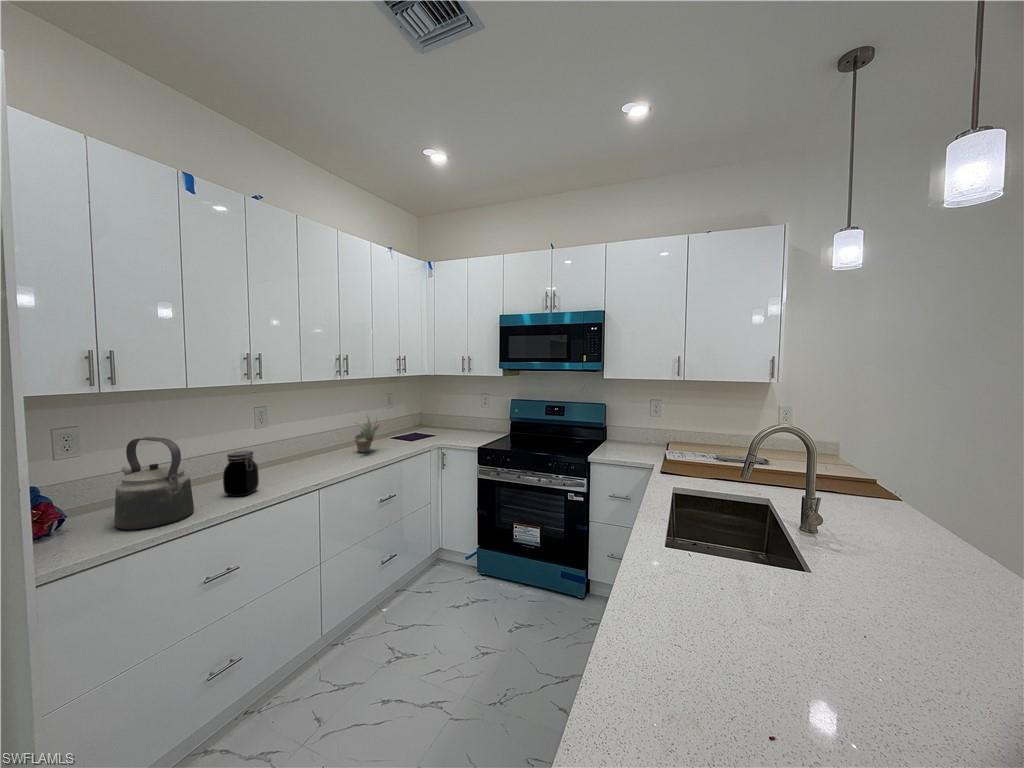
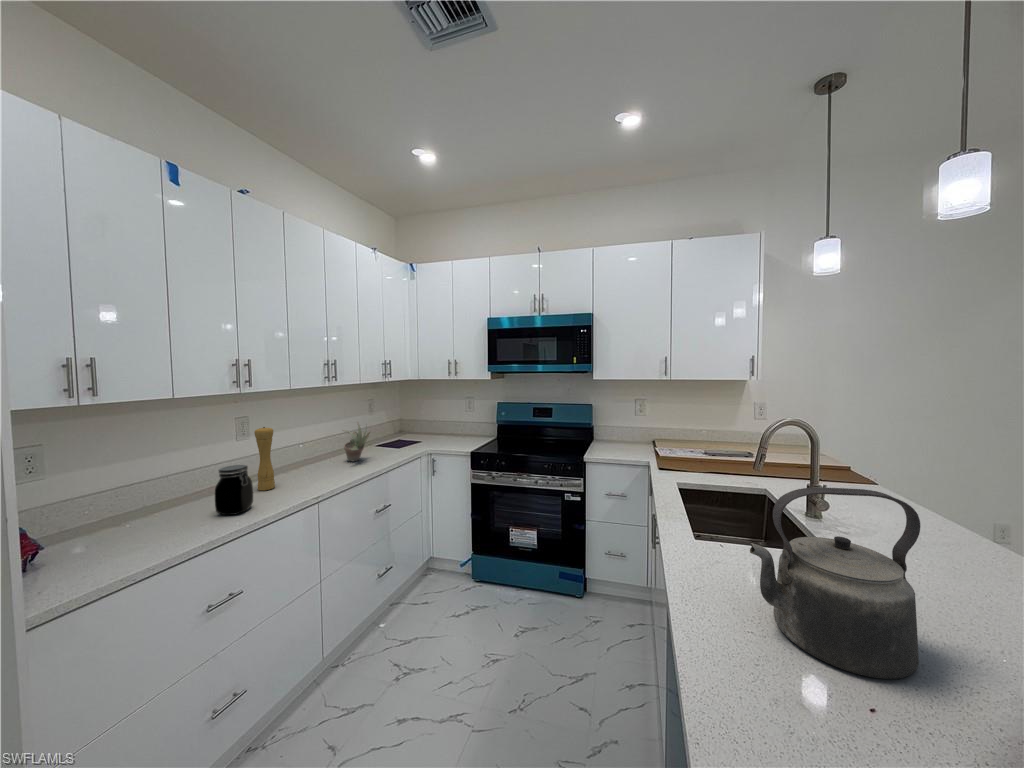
pepper mill: none [266,417,284,476] -> present [254,427,275,490]
kettle: present [114,437,194,530] -> present [750,487,920,679]

